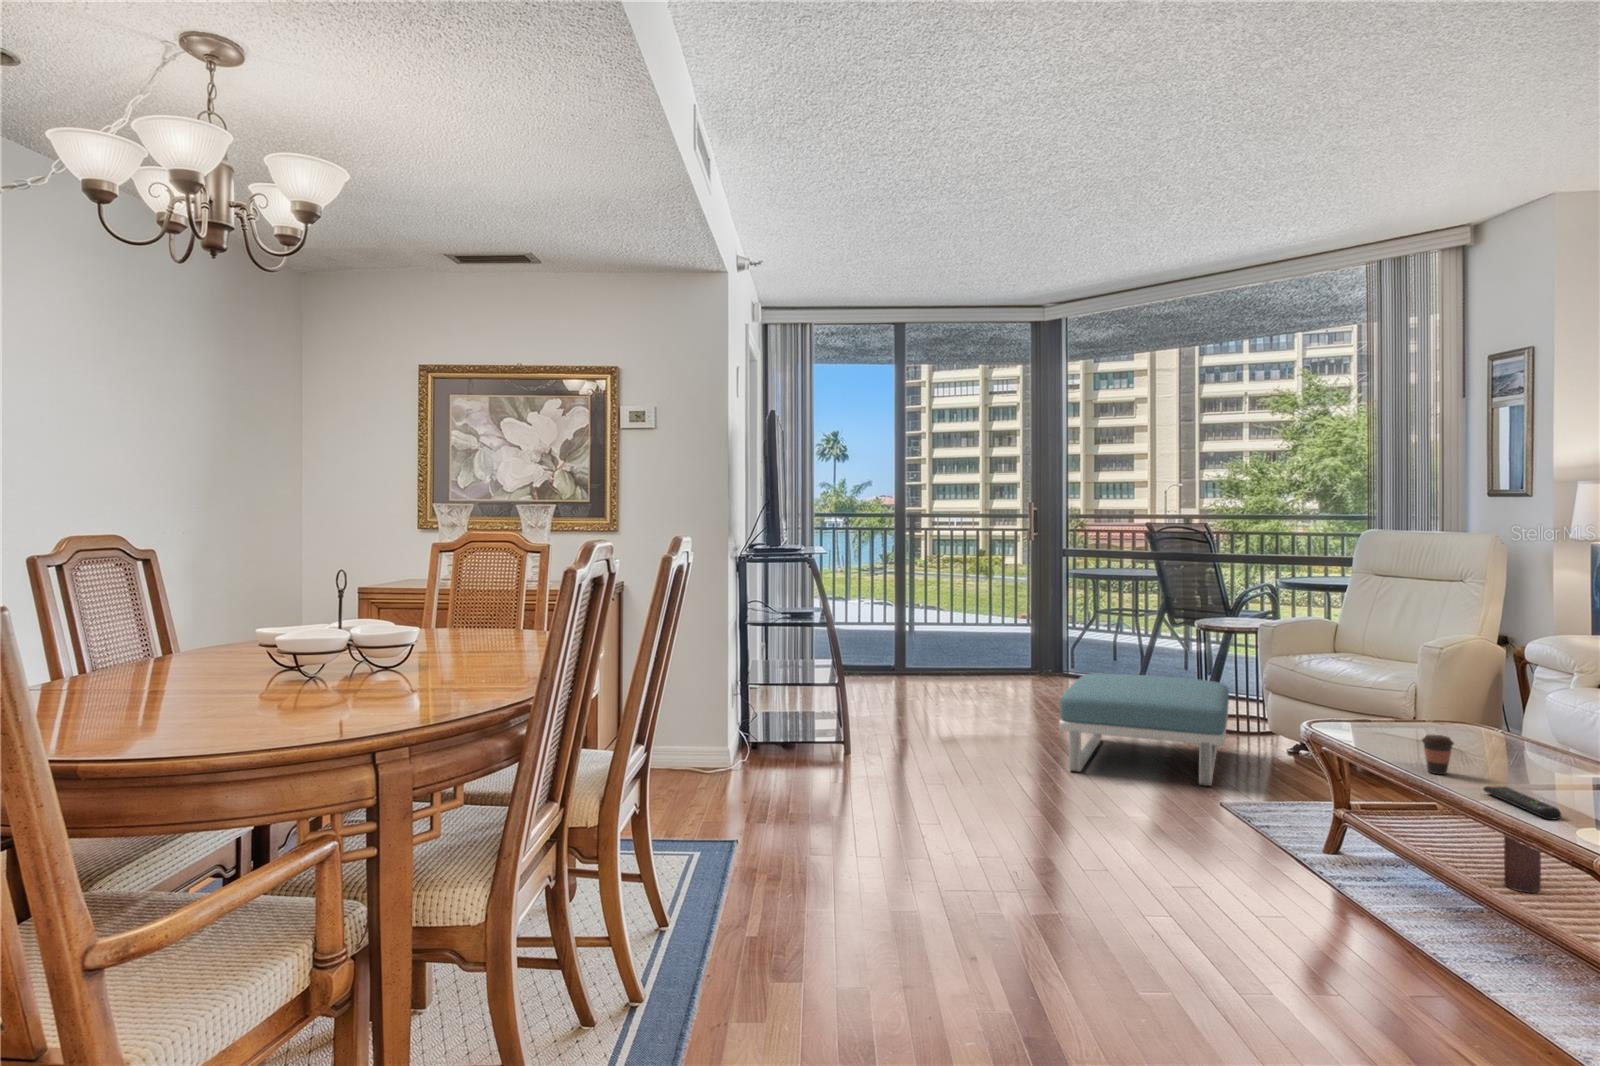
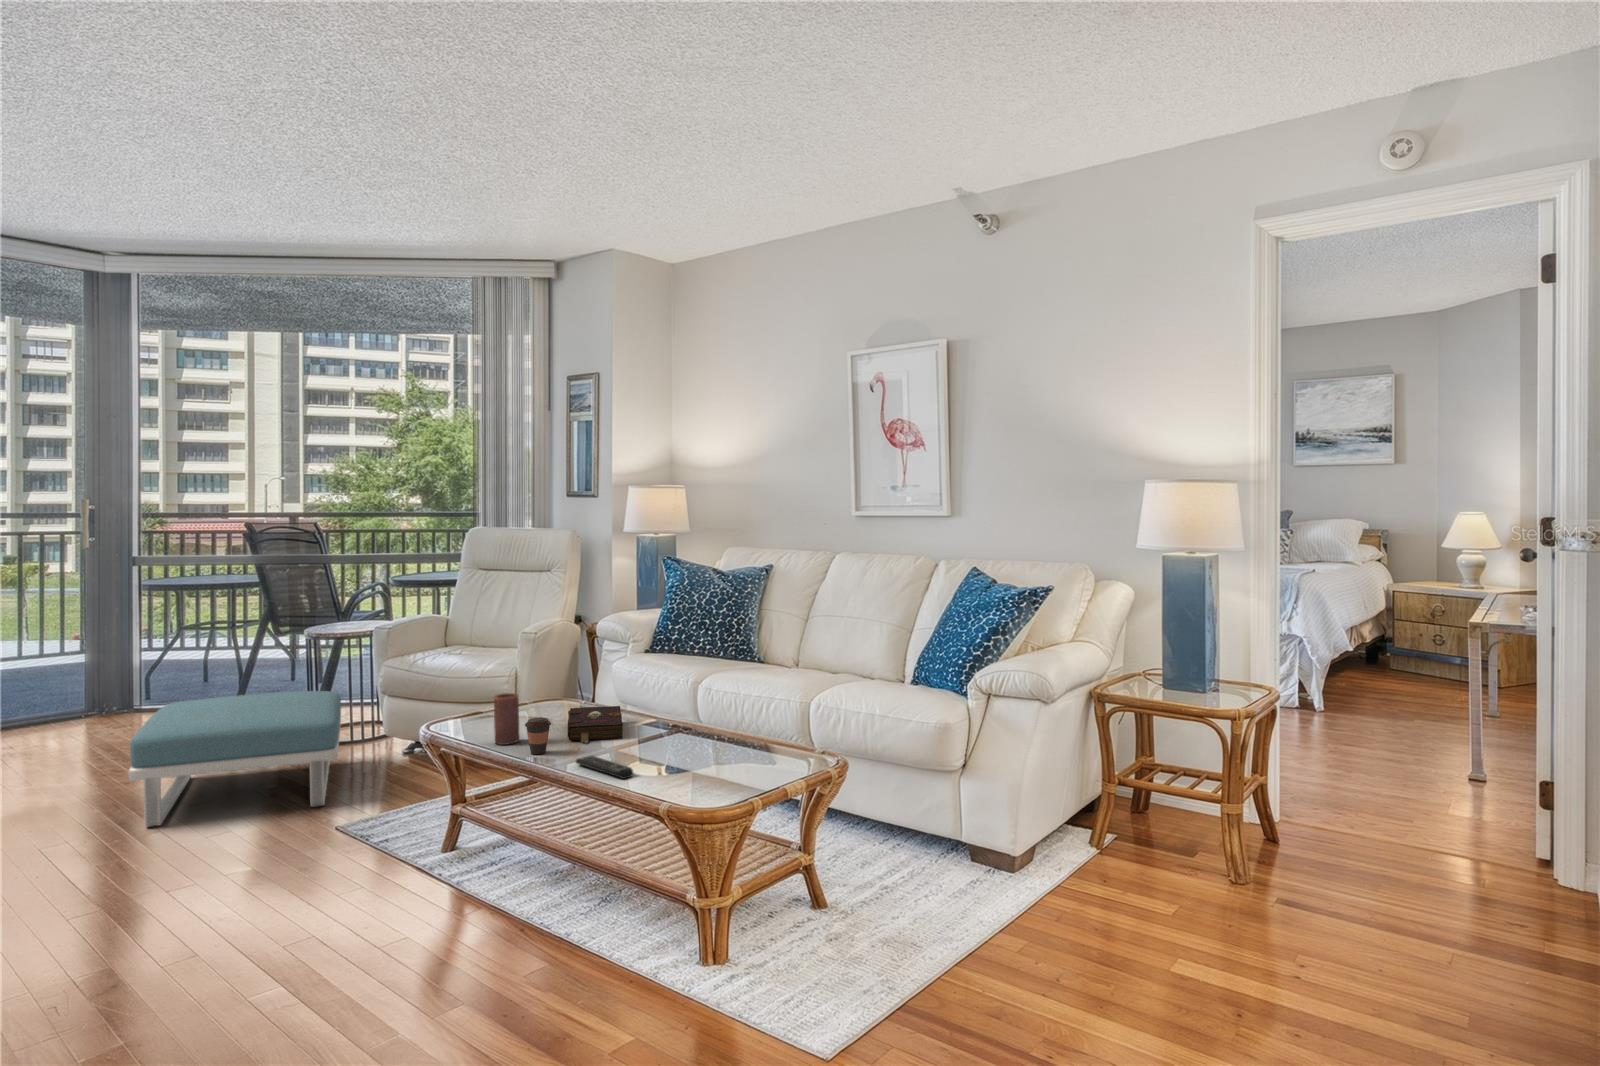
book: none [1476,734,1552,778] -> present [568,706,623,744]
candle: present [1504,833,1541,893] -> present [494,693,519,745]

